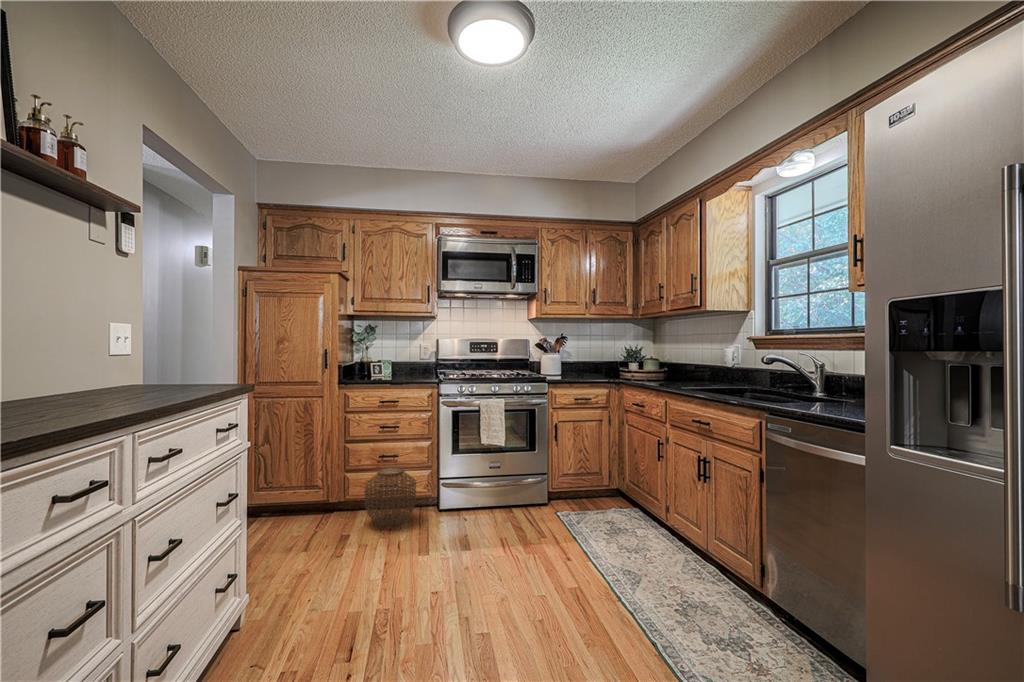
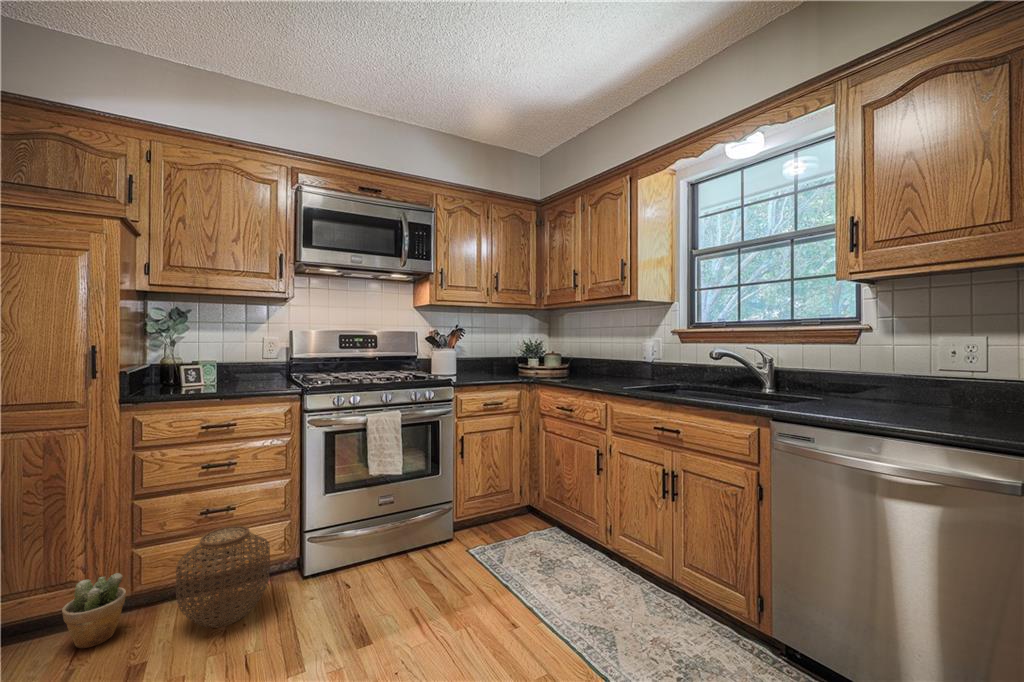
potted plant: none [312,485,341,524] -> present [62,573,126,648]

